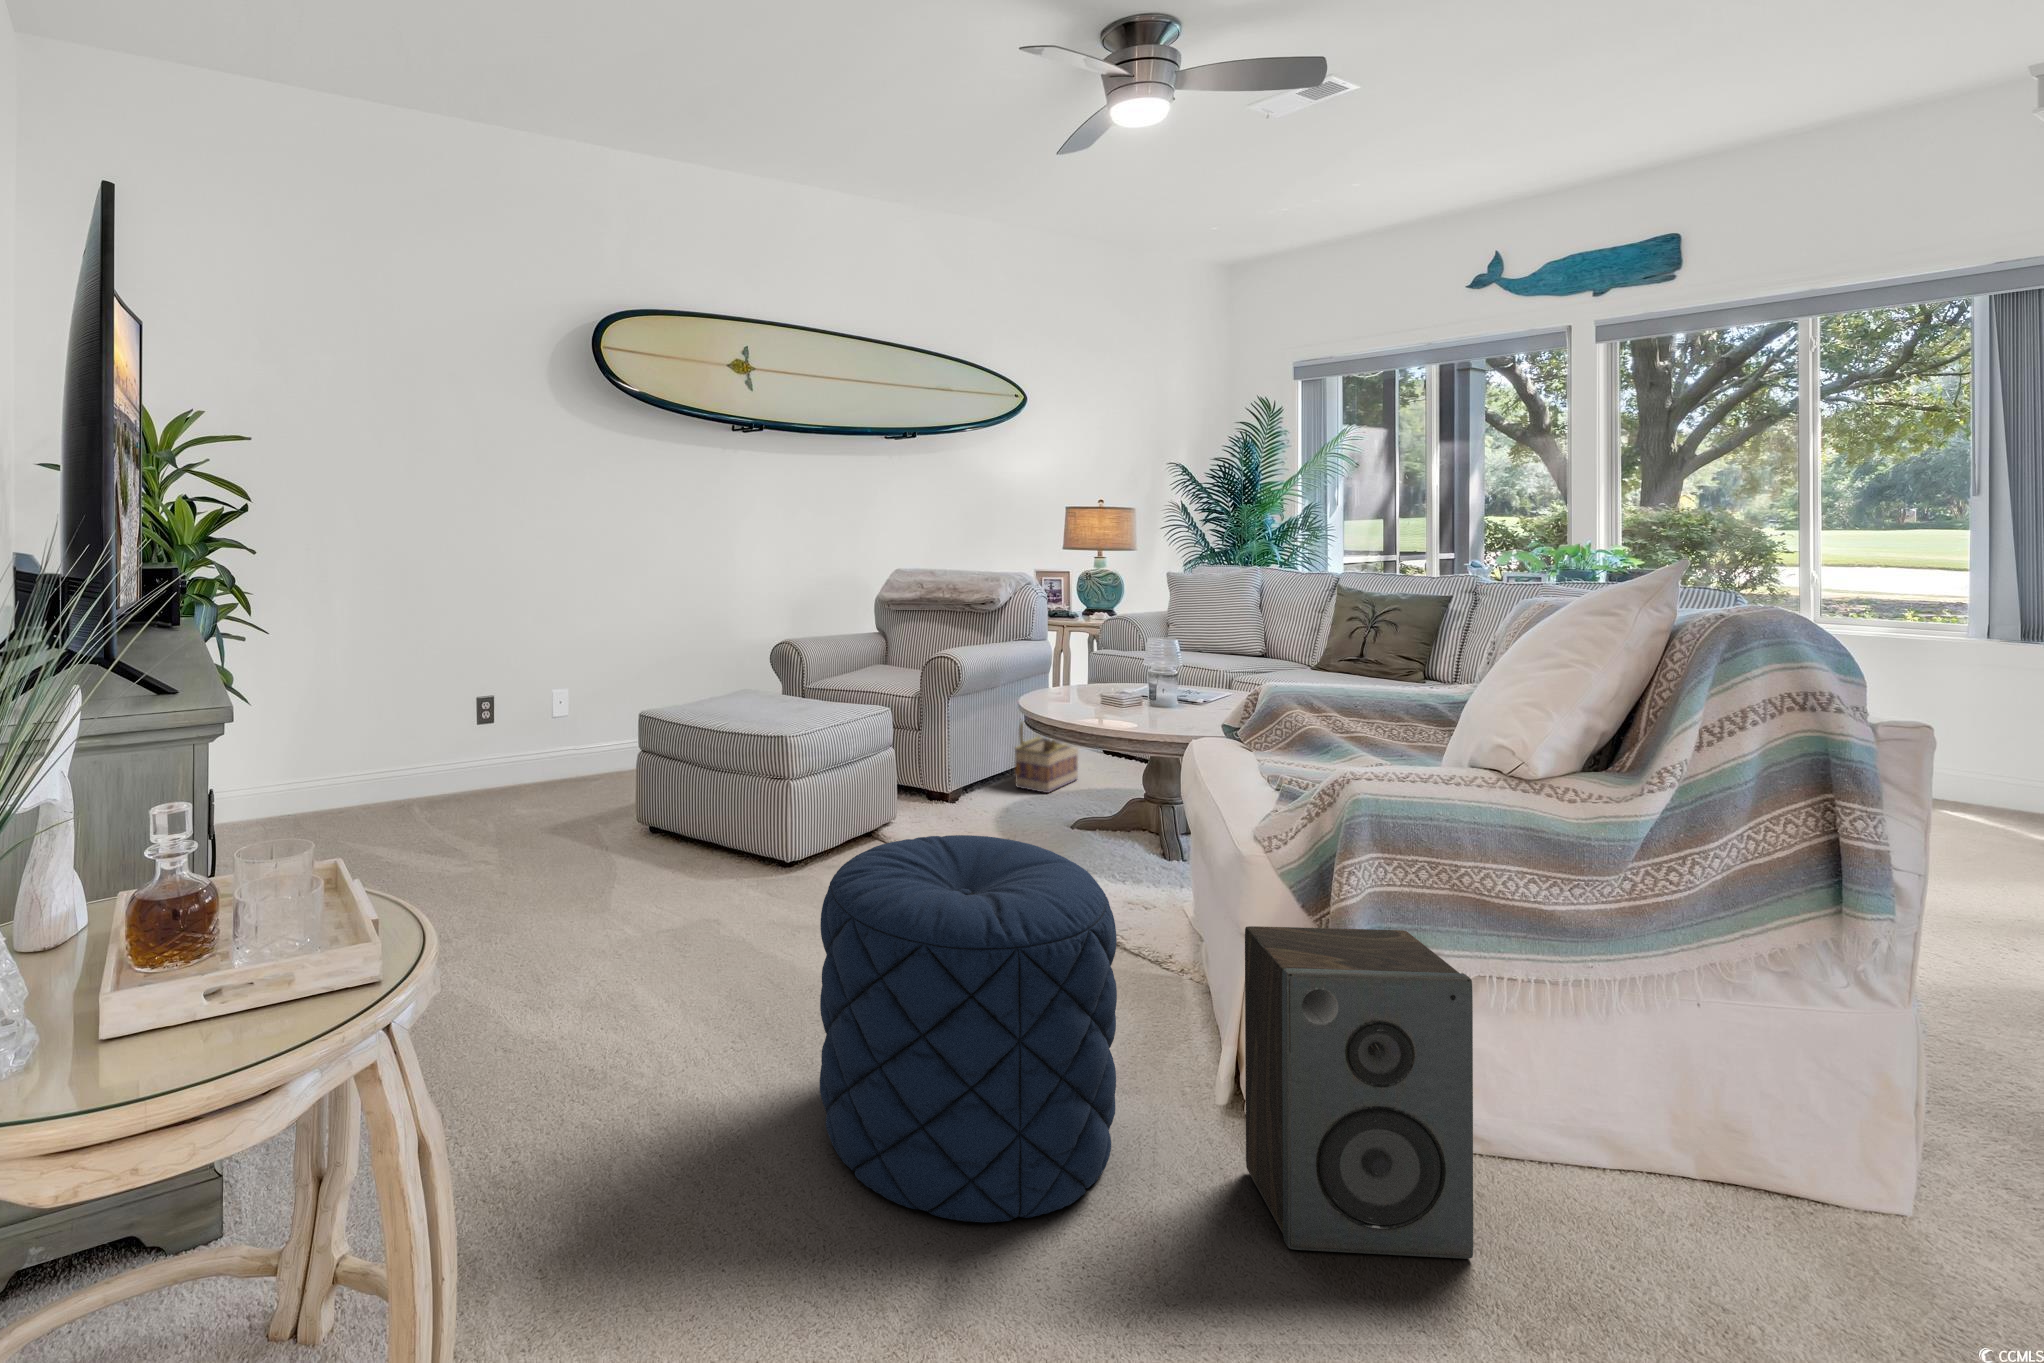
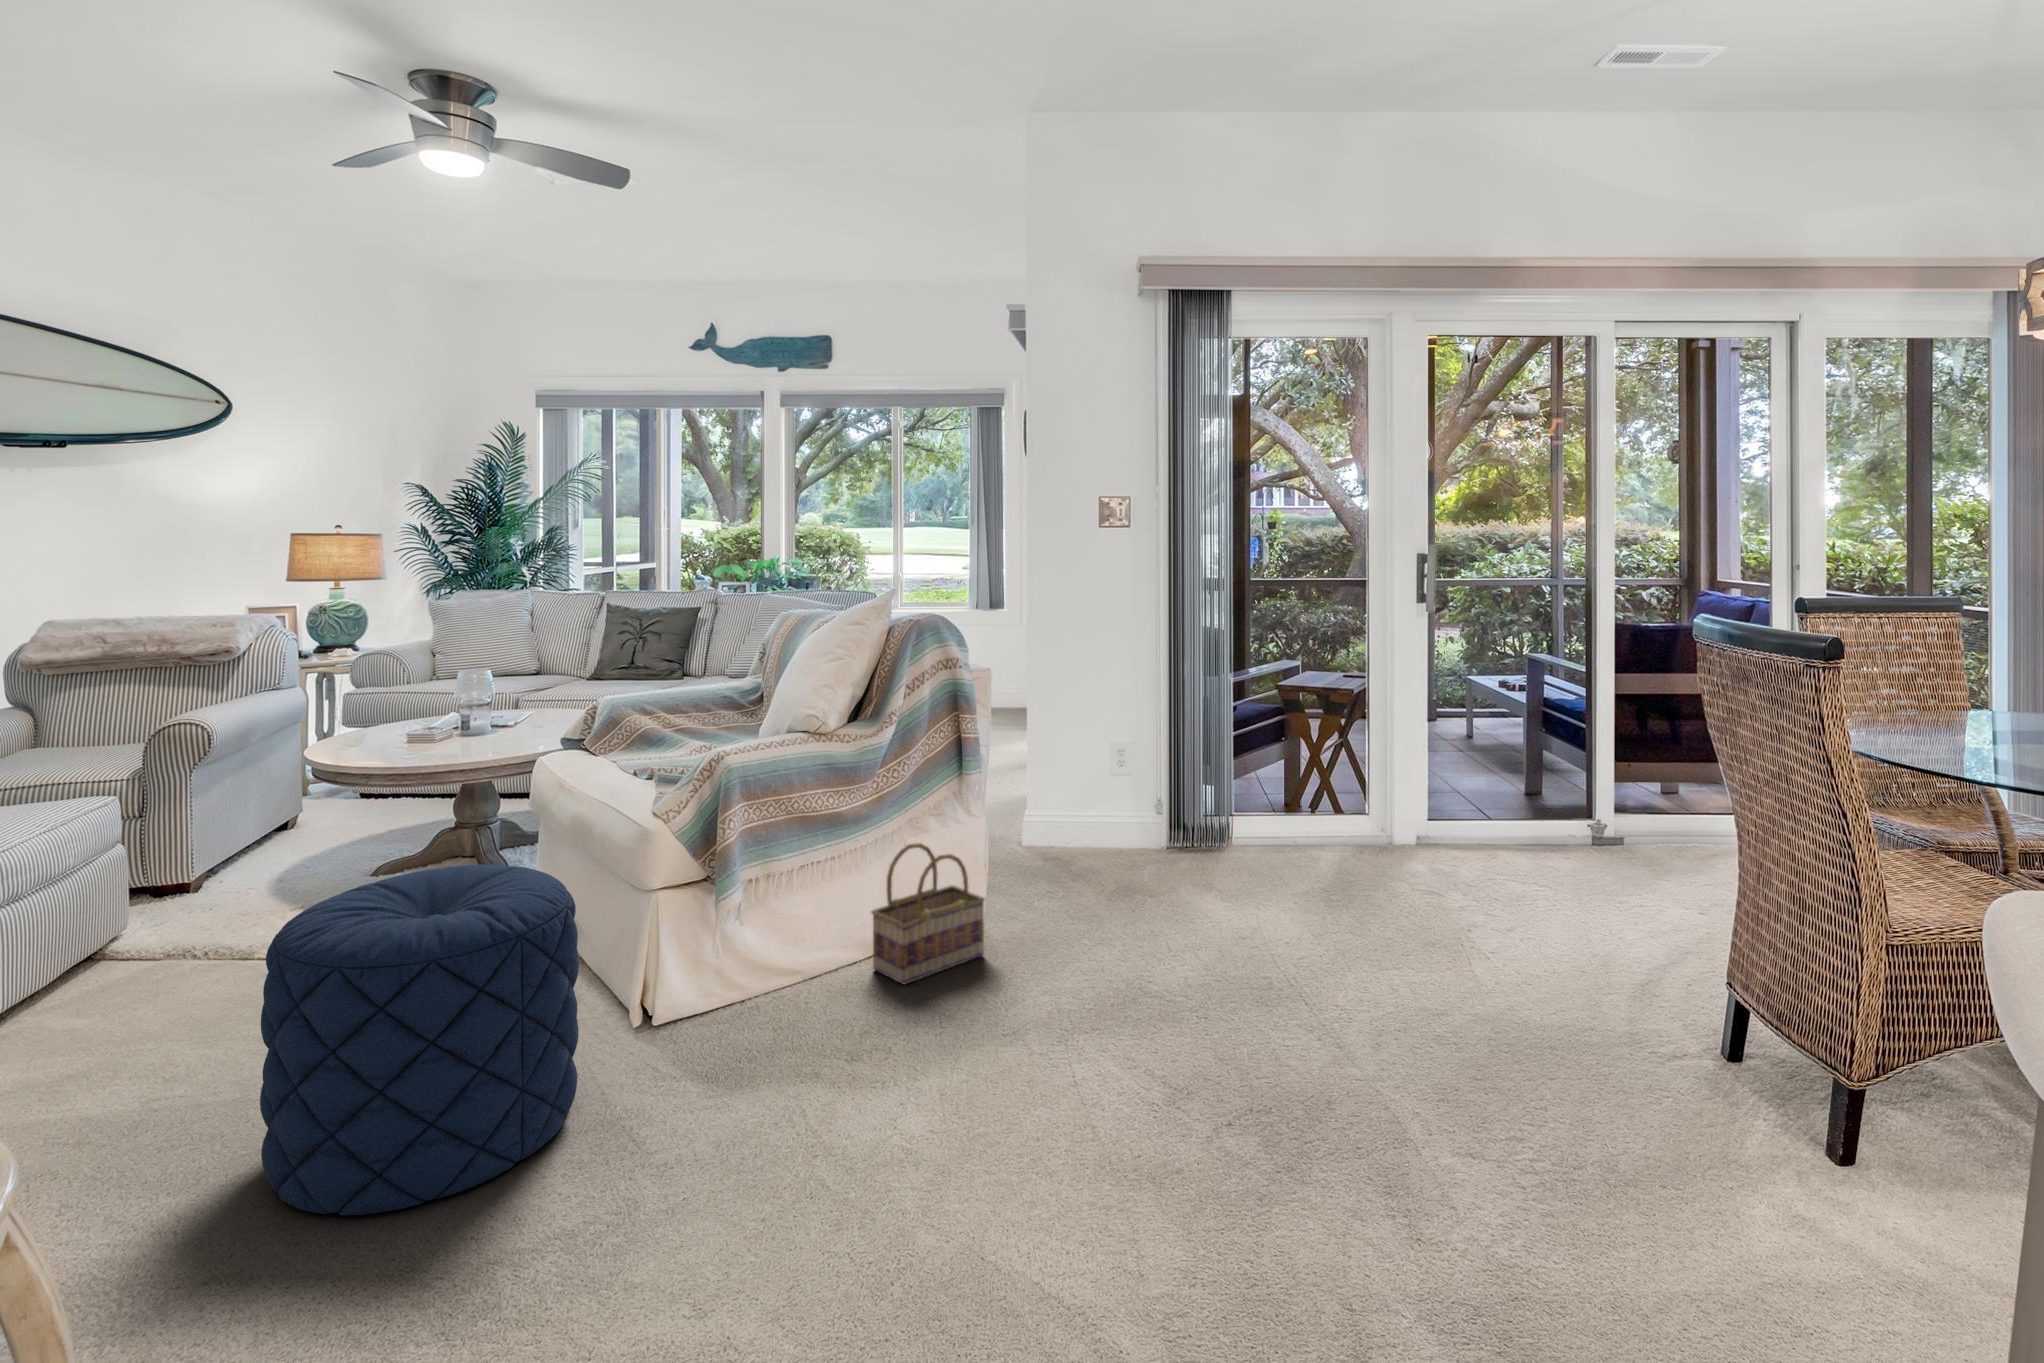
basket: present [1015,723,1078,793] -> present [871,843,985,984]
speaker: present [1245,926,1473,1259] -> none [671,846,819,1080]

